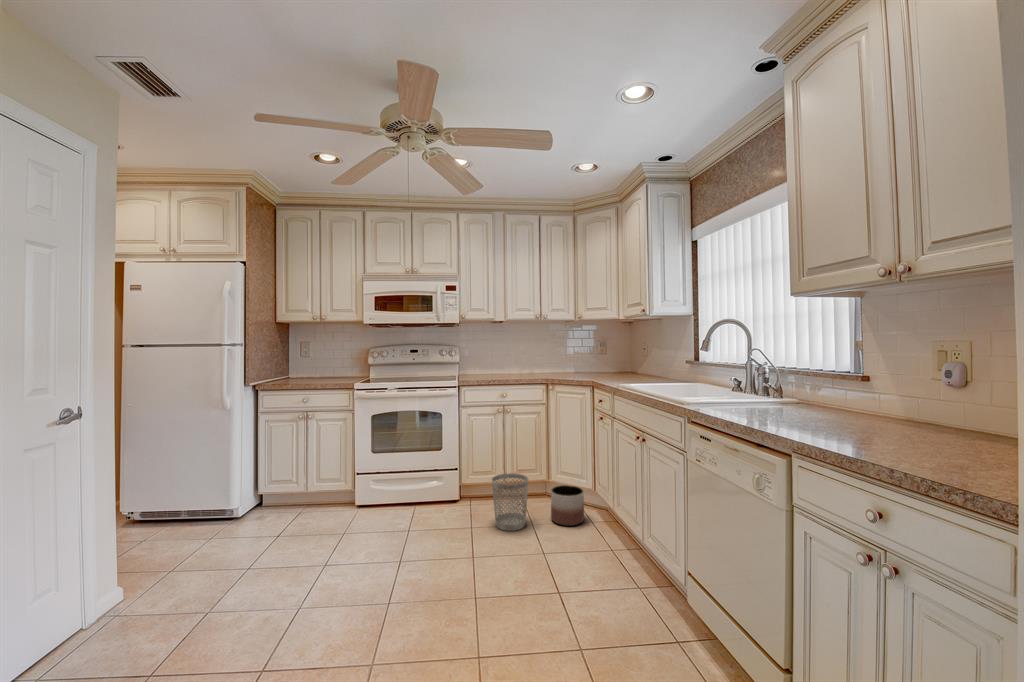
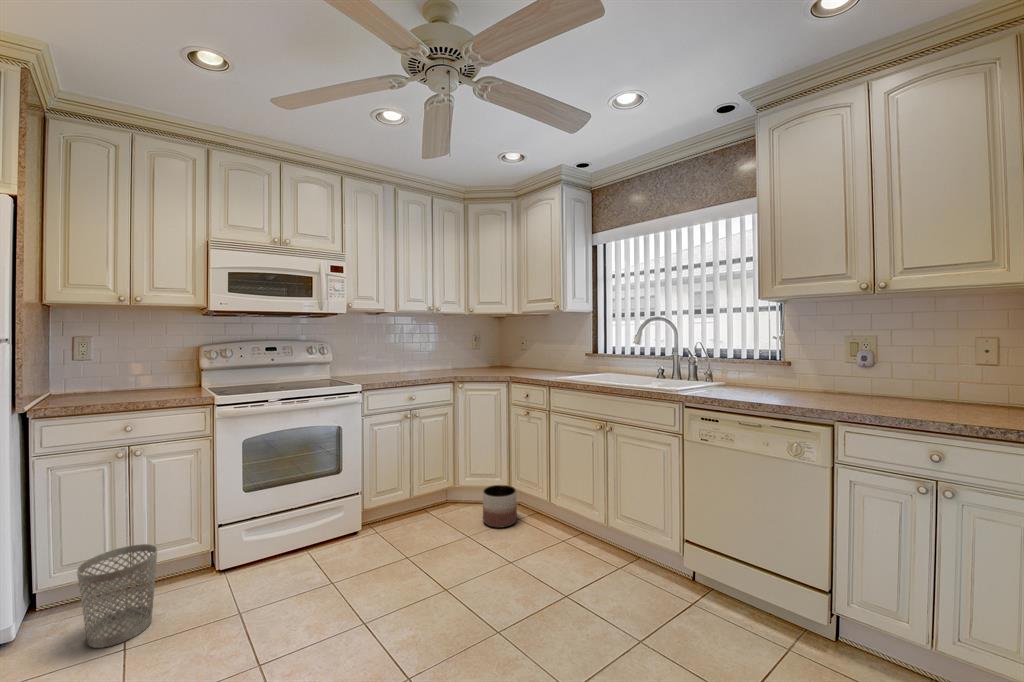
wastebasket: present [492,473,529,531] -> present [77,544,157,648]

